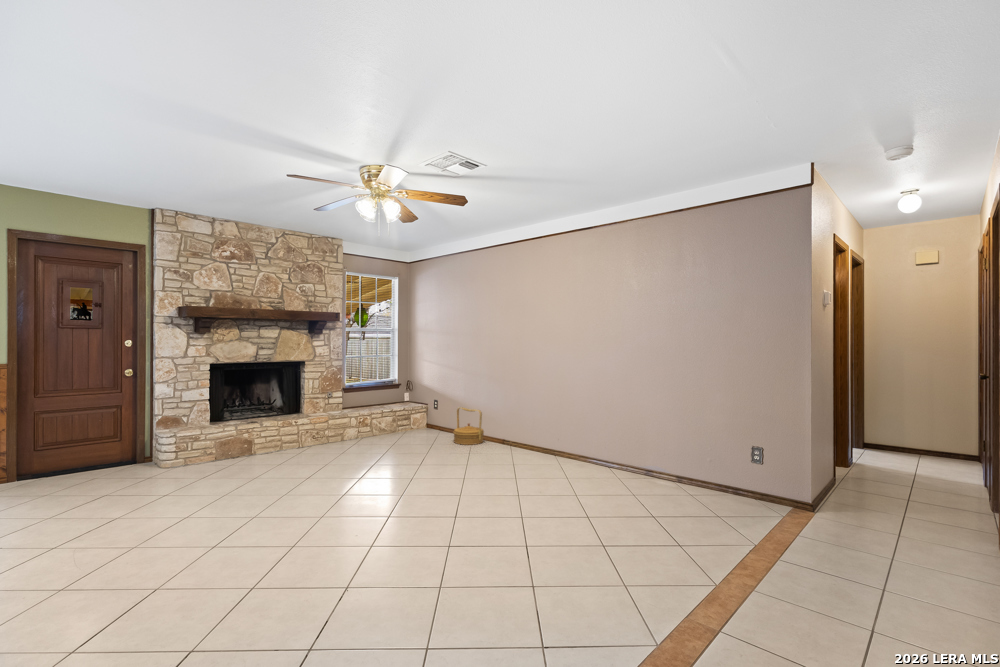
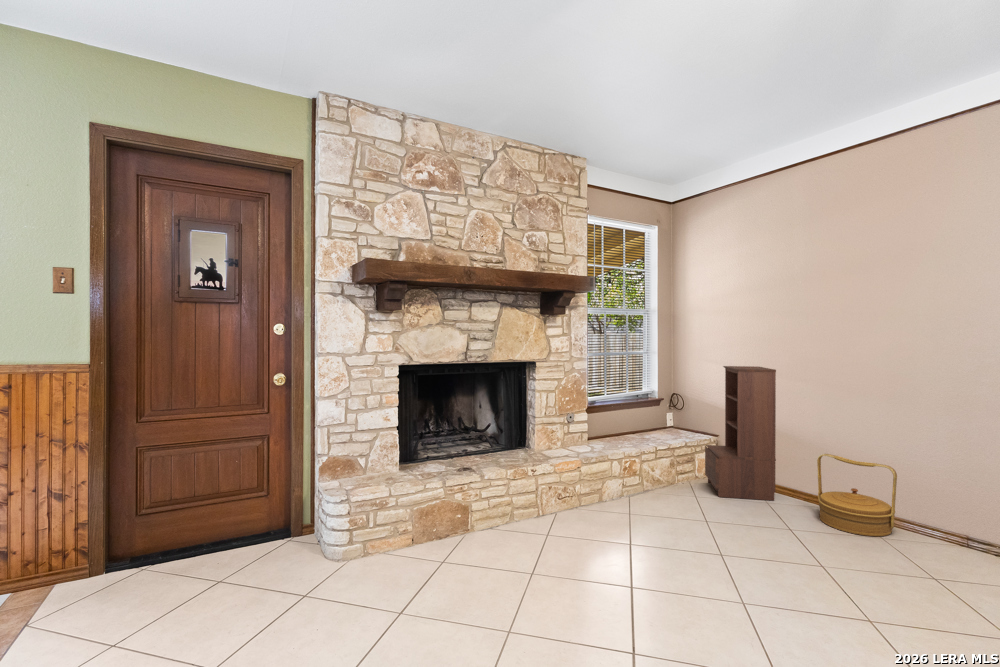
bookshelf: none [413,363,445,436] -> present [705,366,776,500]

